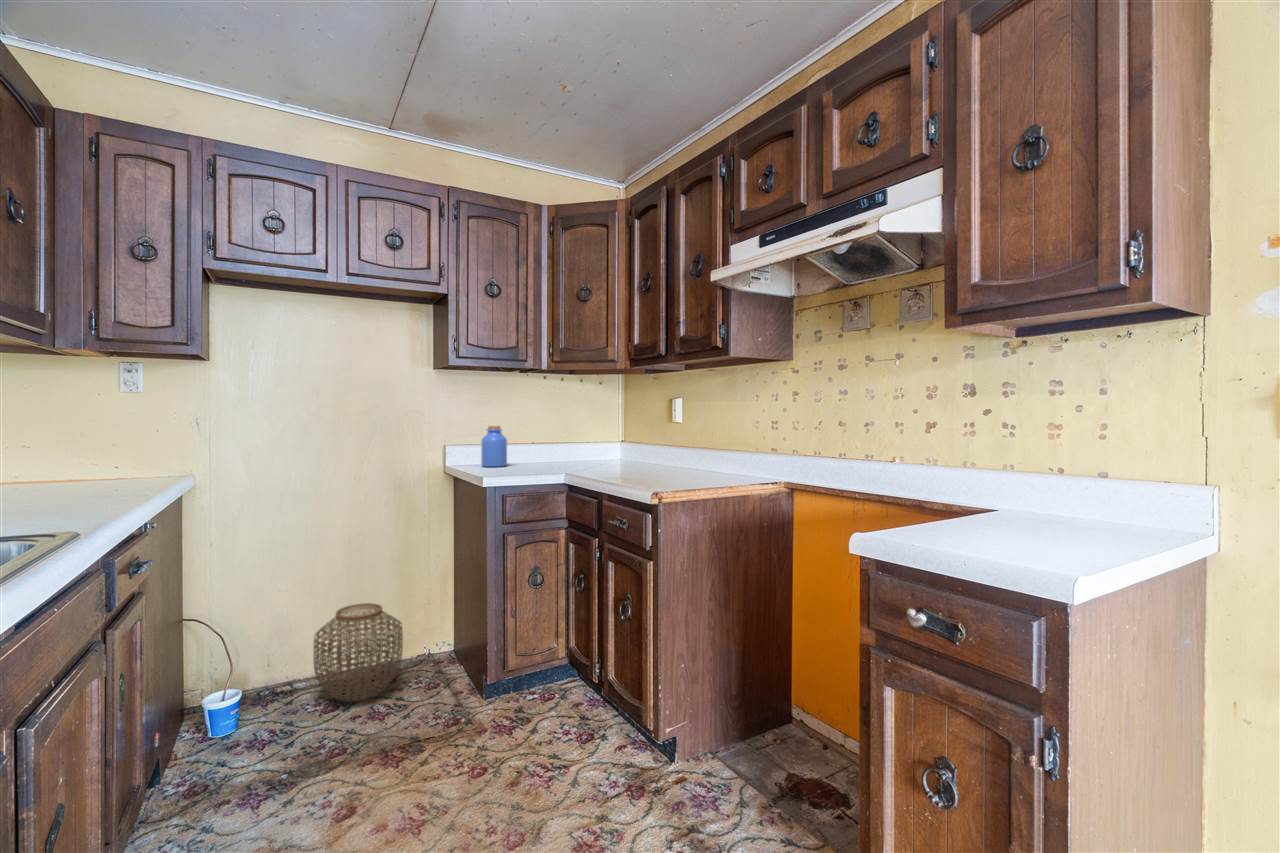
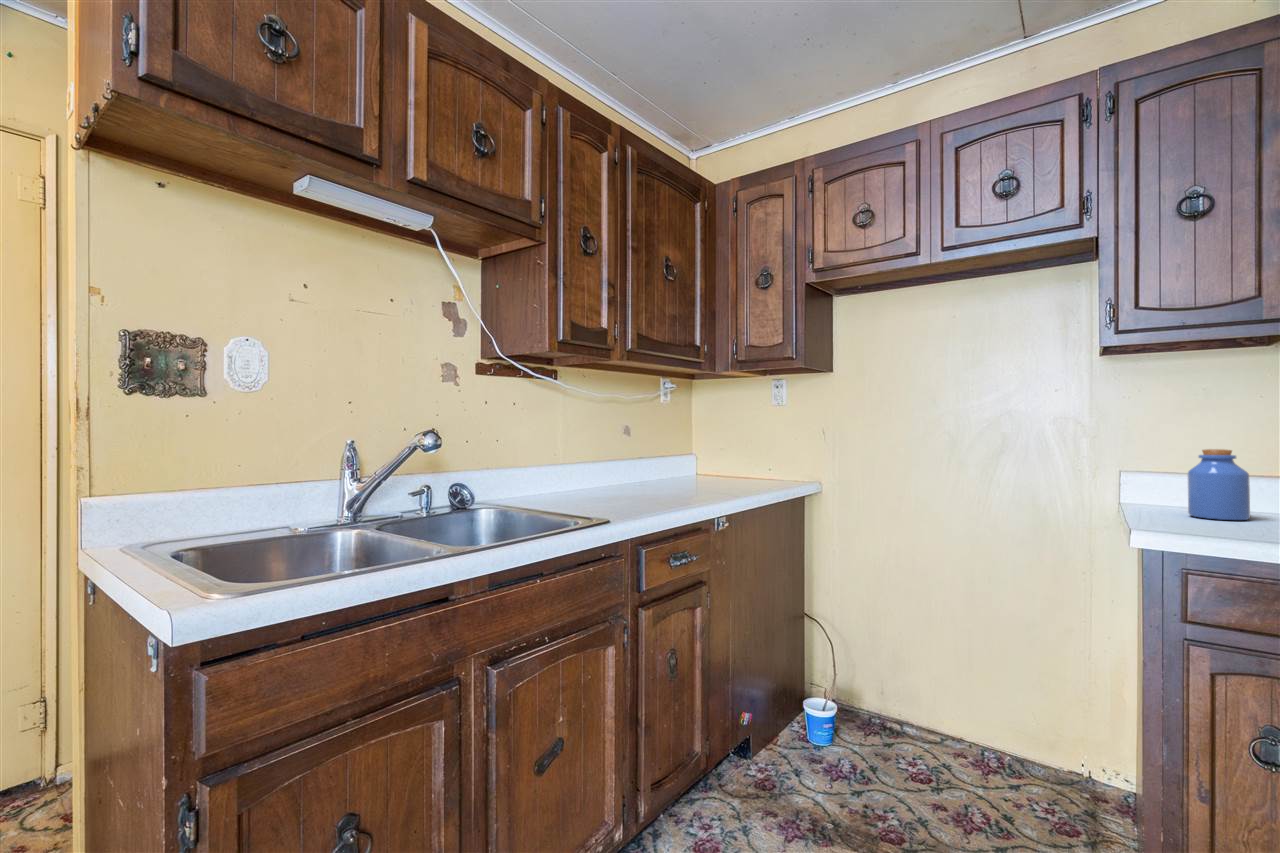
woven basket: present [314,603,403,702] -> none [909,663,1025,794]

